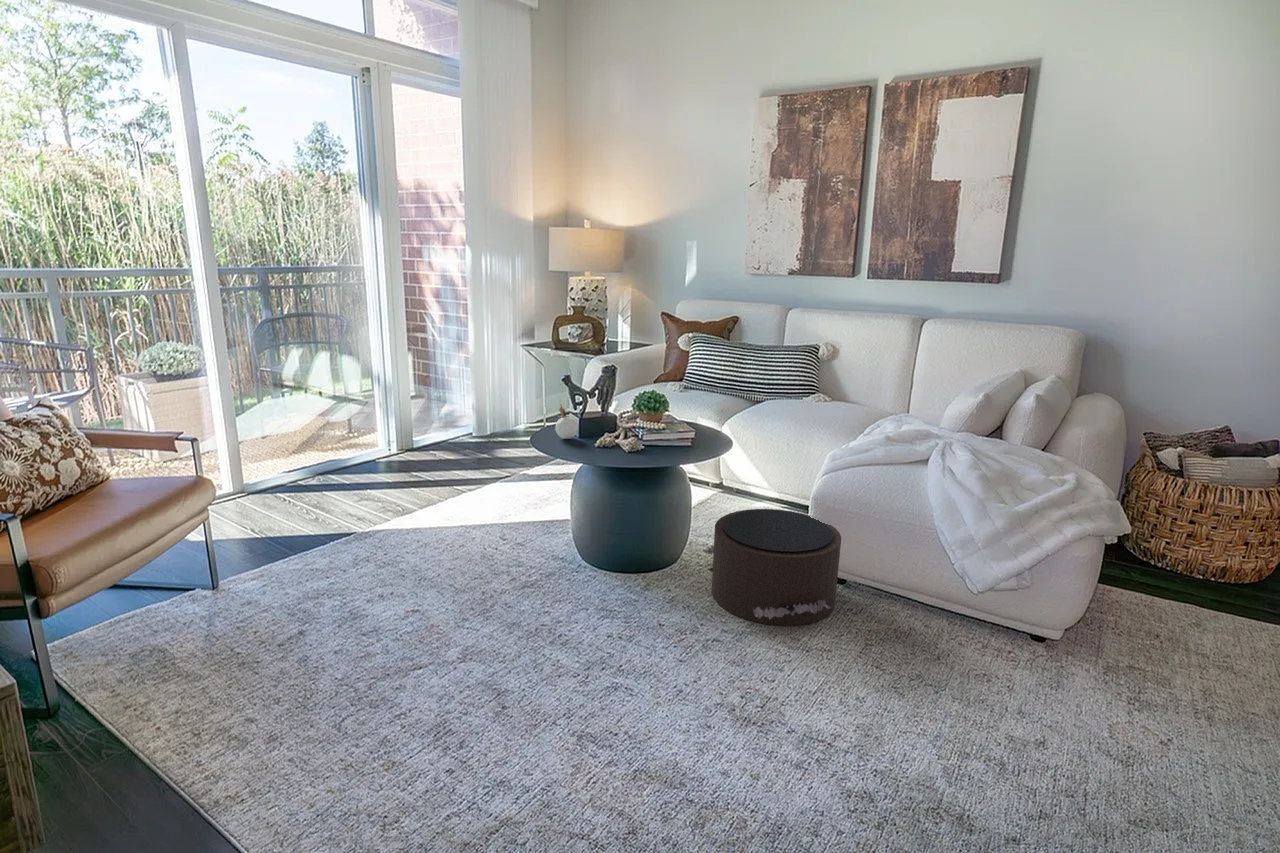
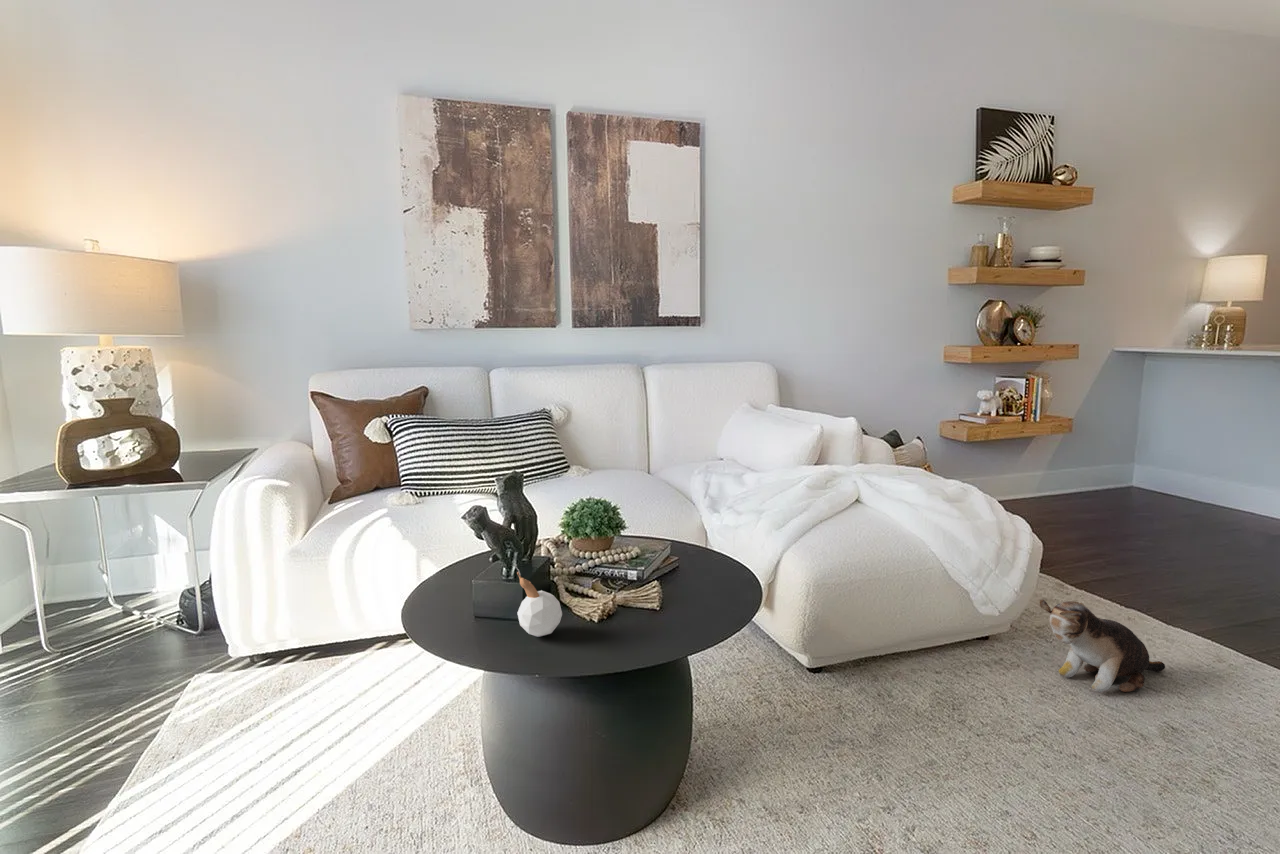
pouf: present [703,509,841,626] -> none [736,606,962,778]
plush toy: none [979,581,1157,728] -> present [1040,600,1165,693]

